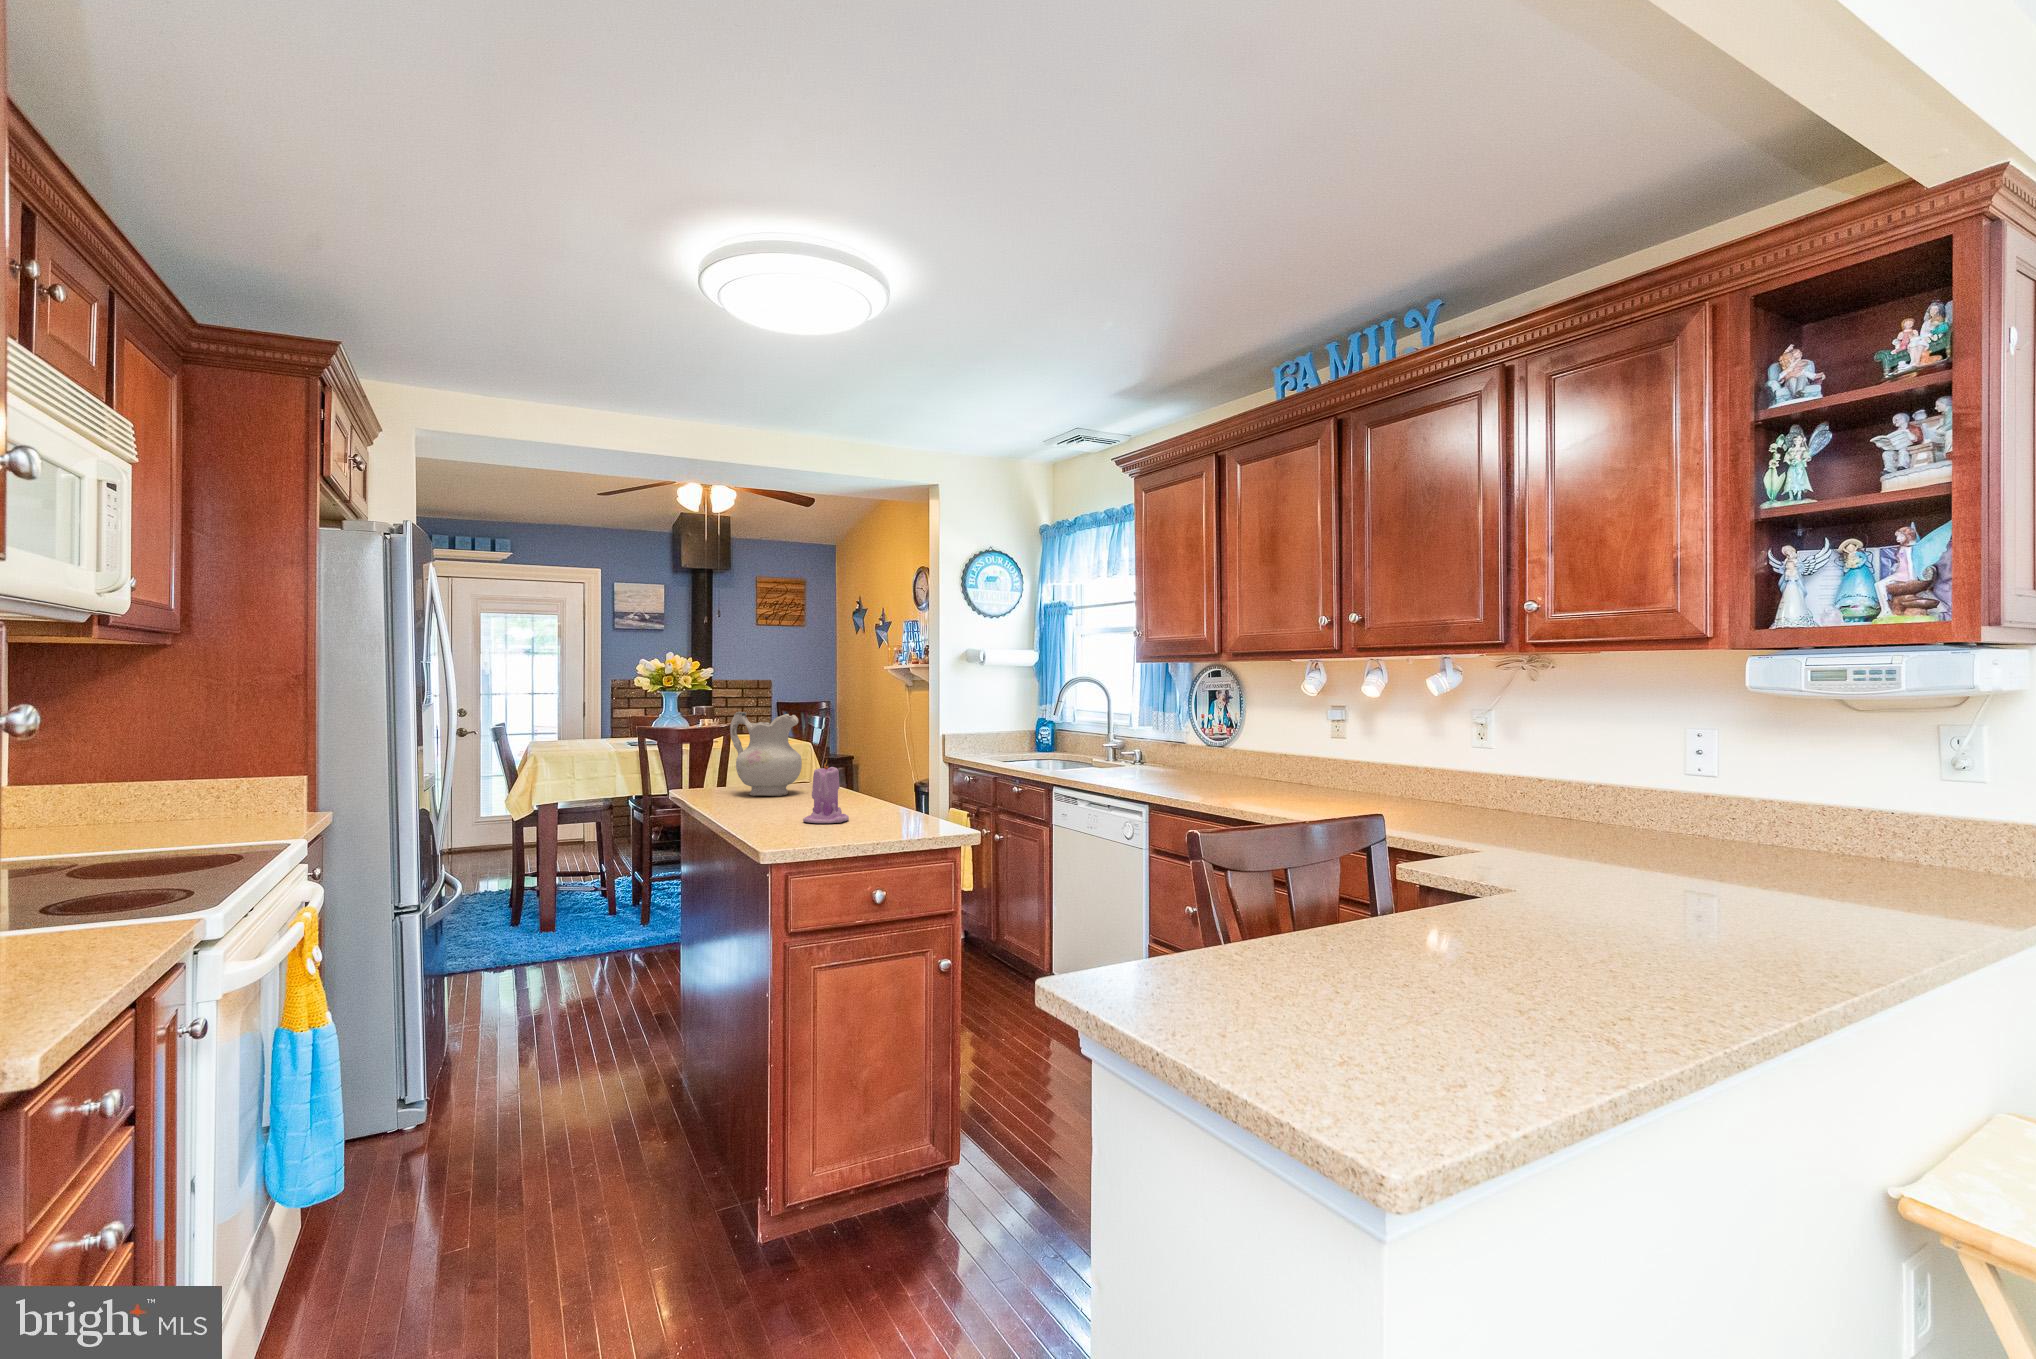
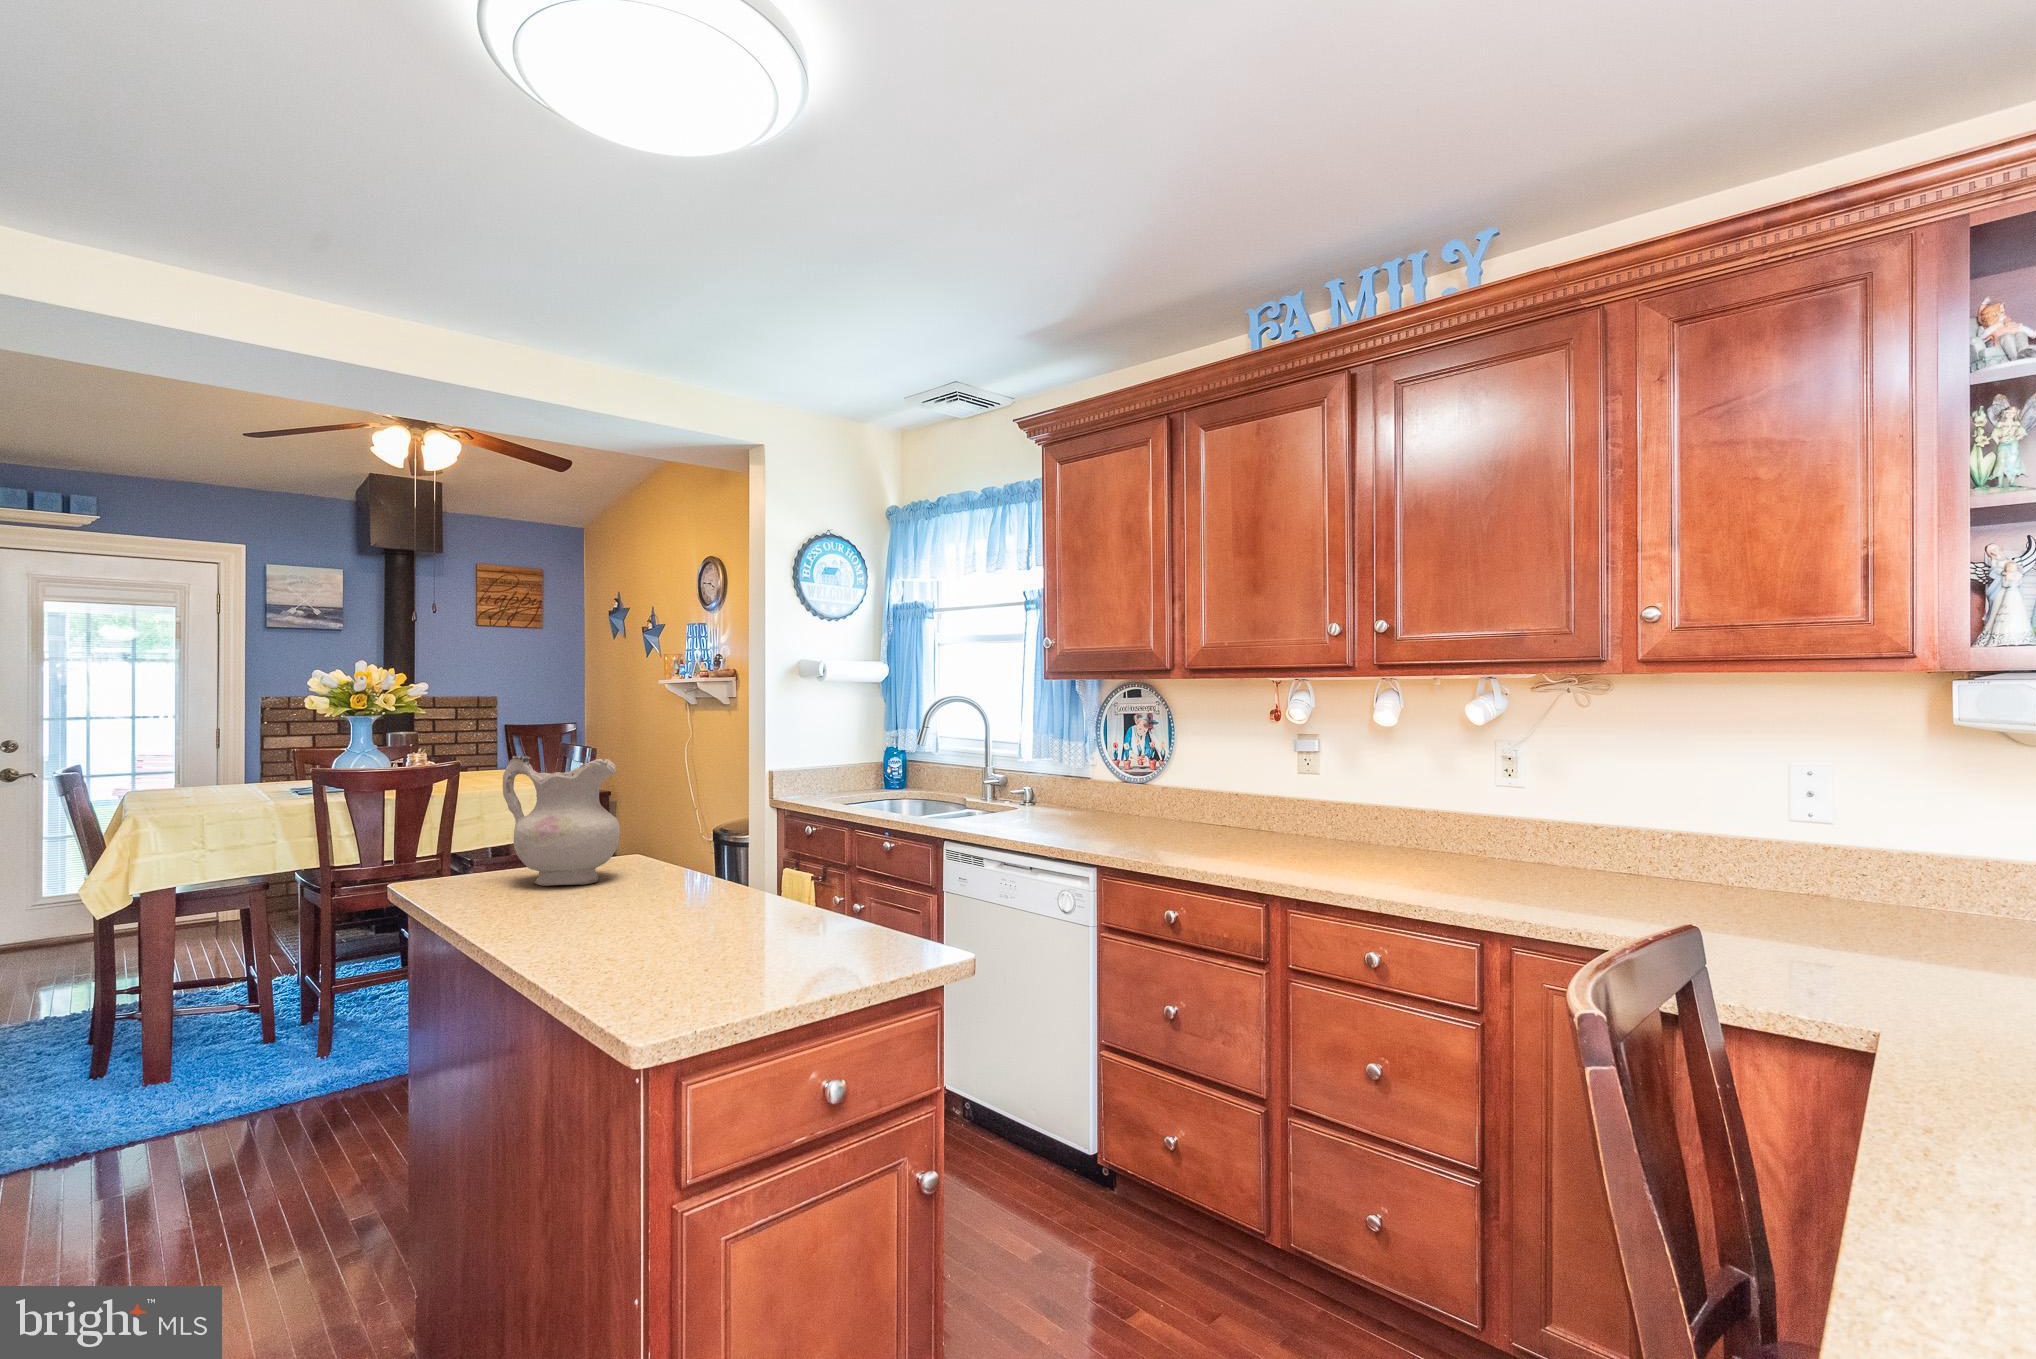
candle: present [803,761,849,823] -> none [662,837,737,943]

